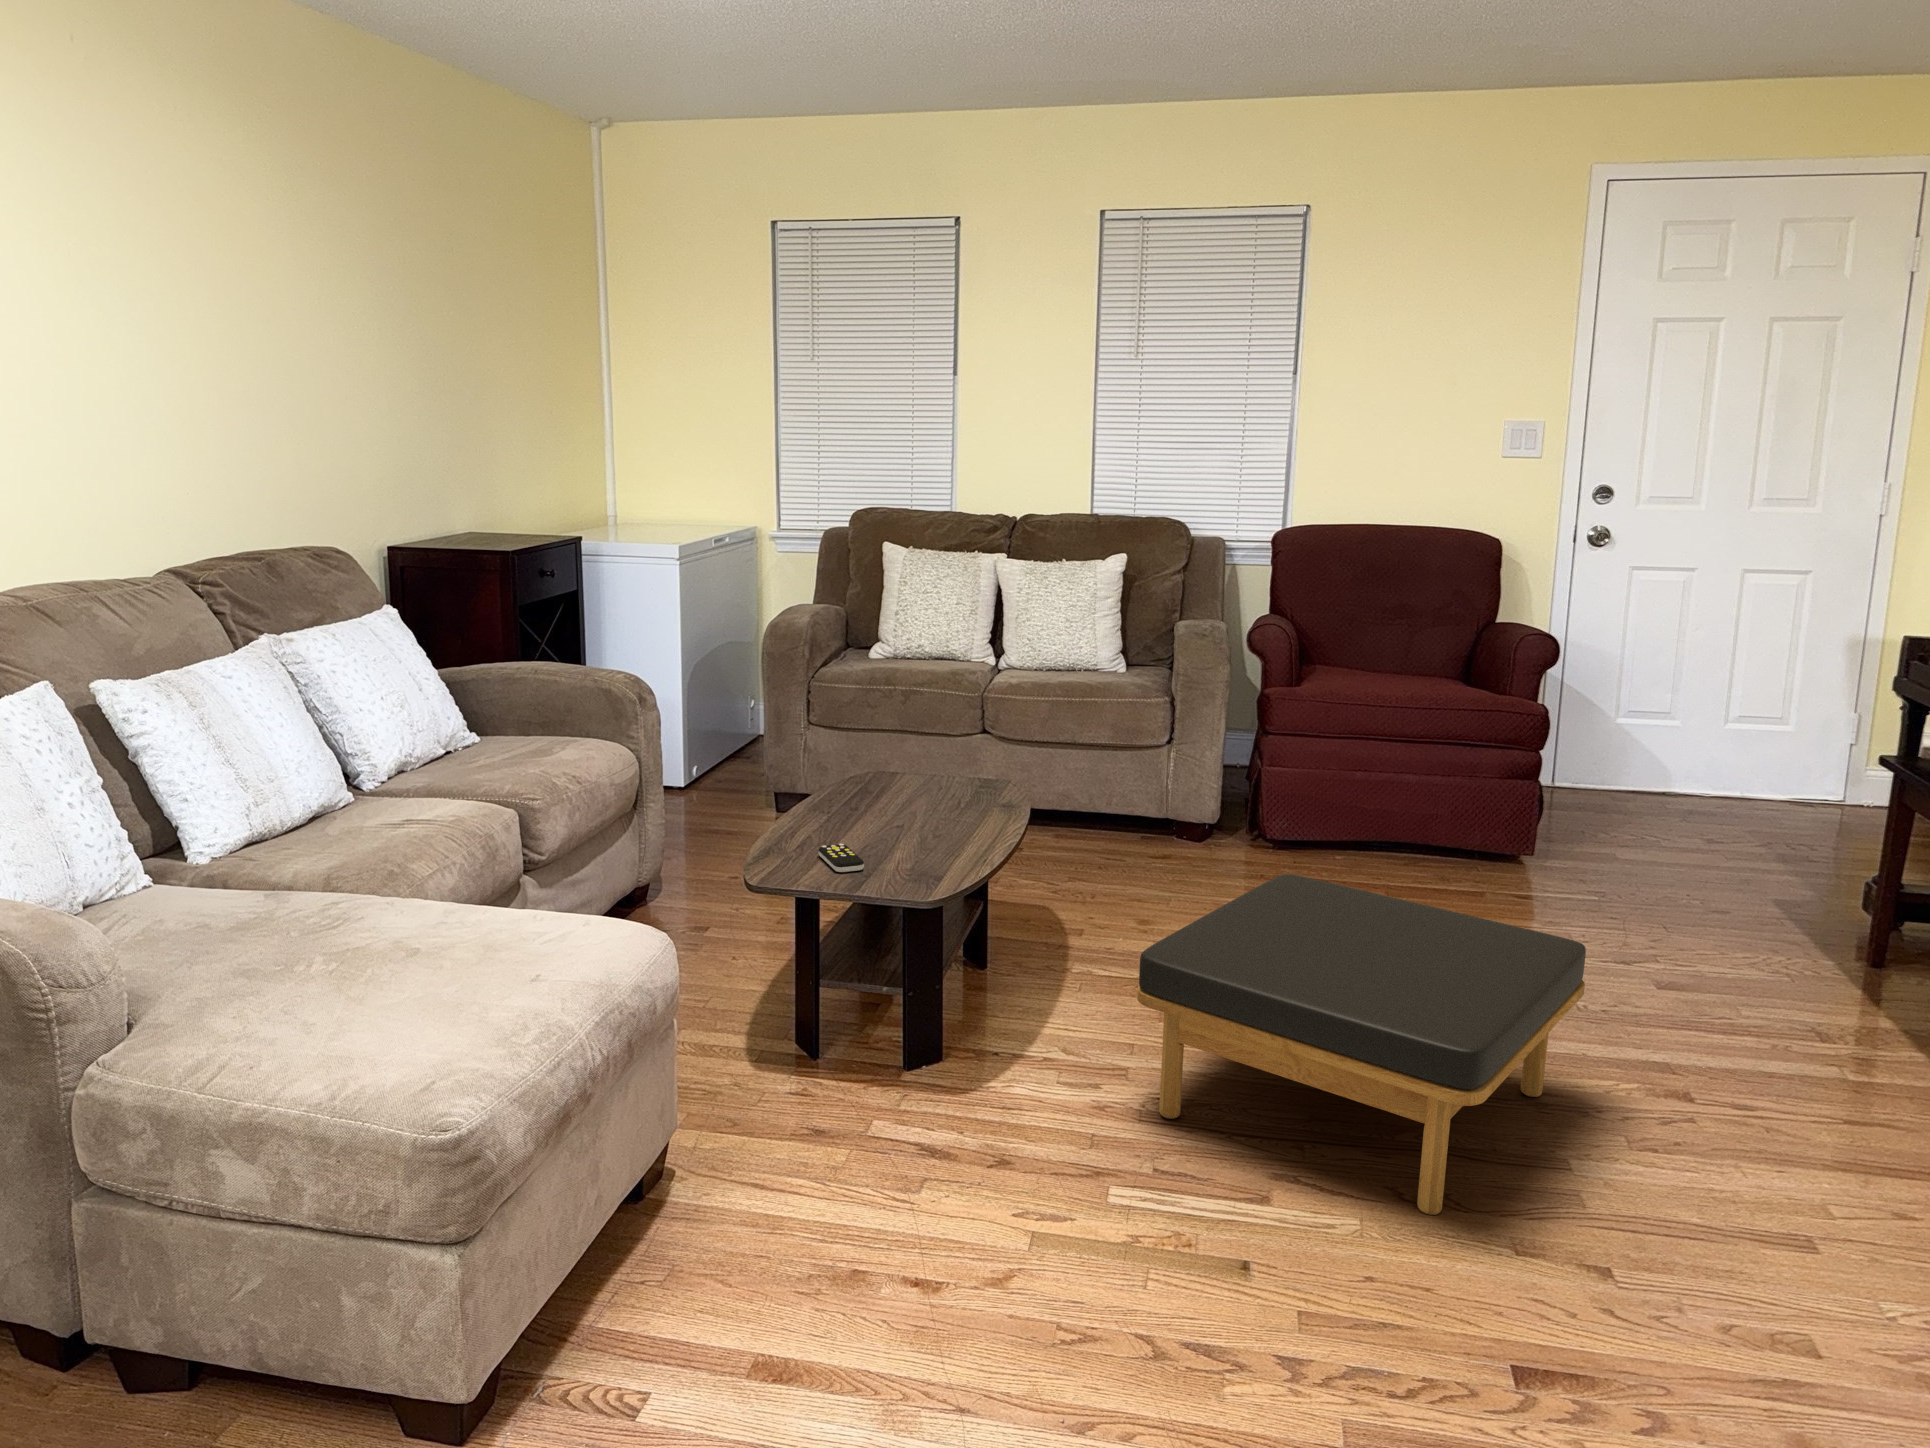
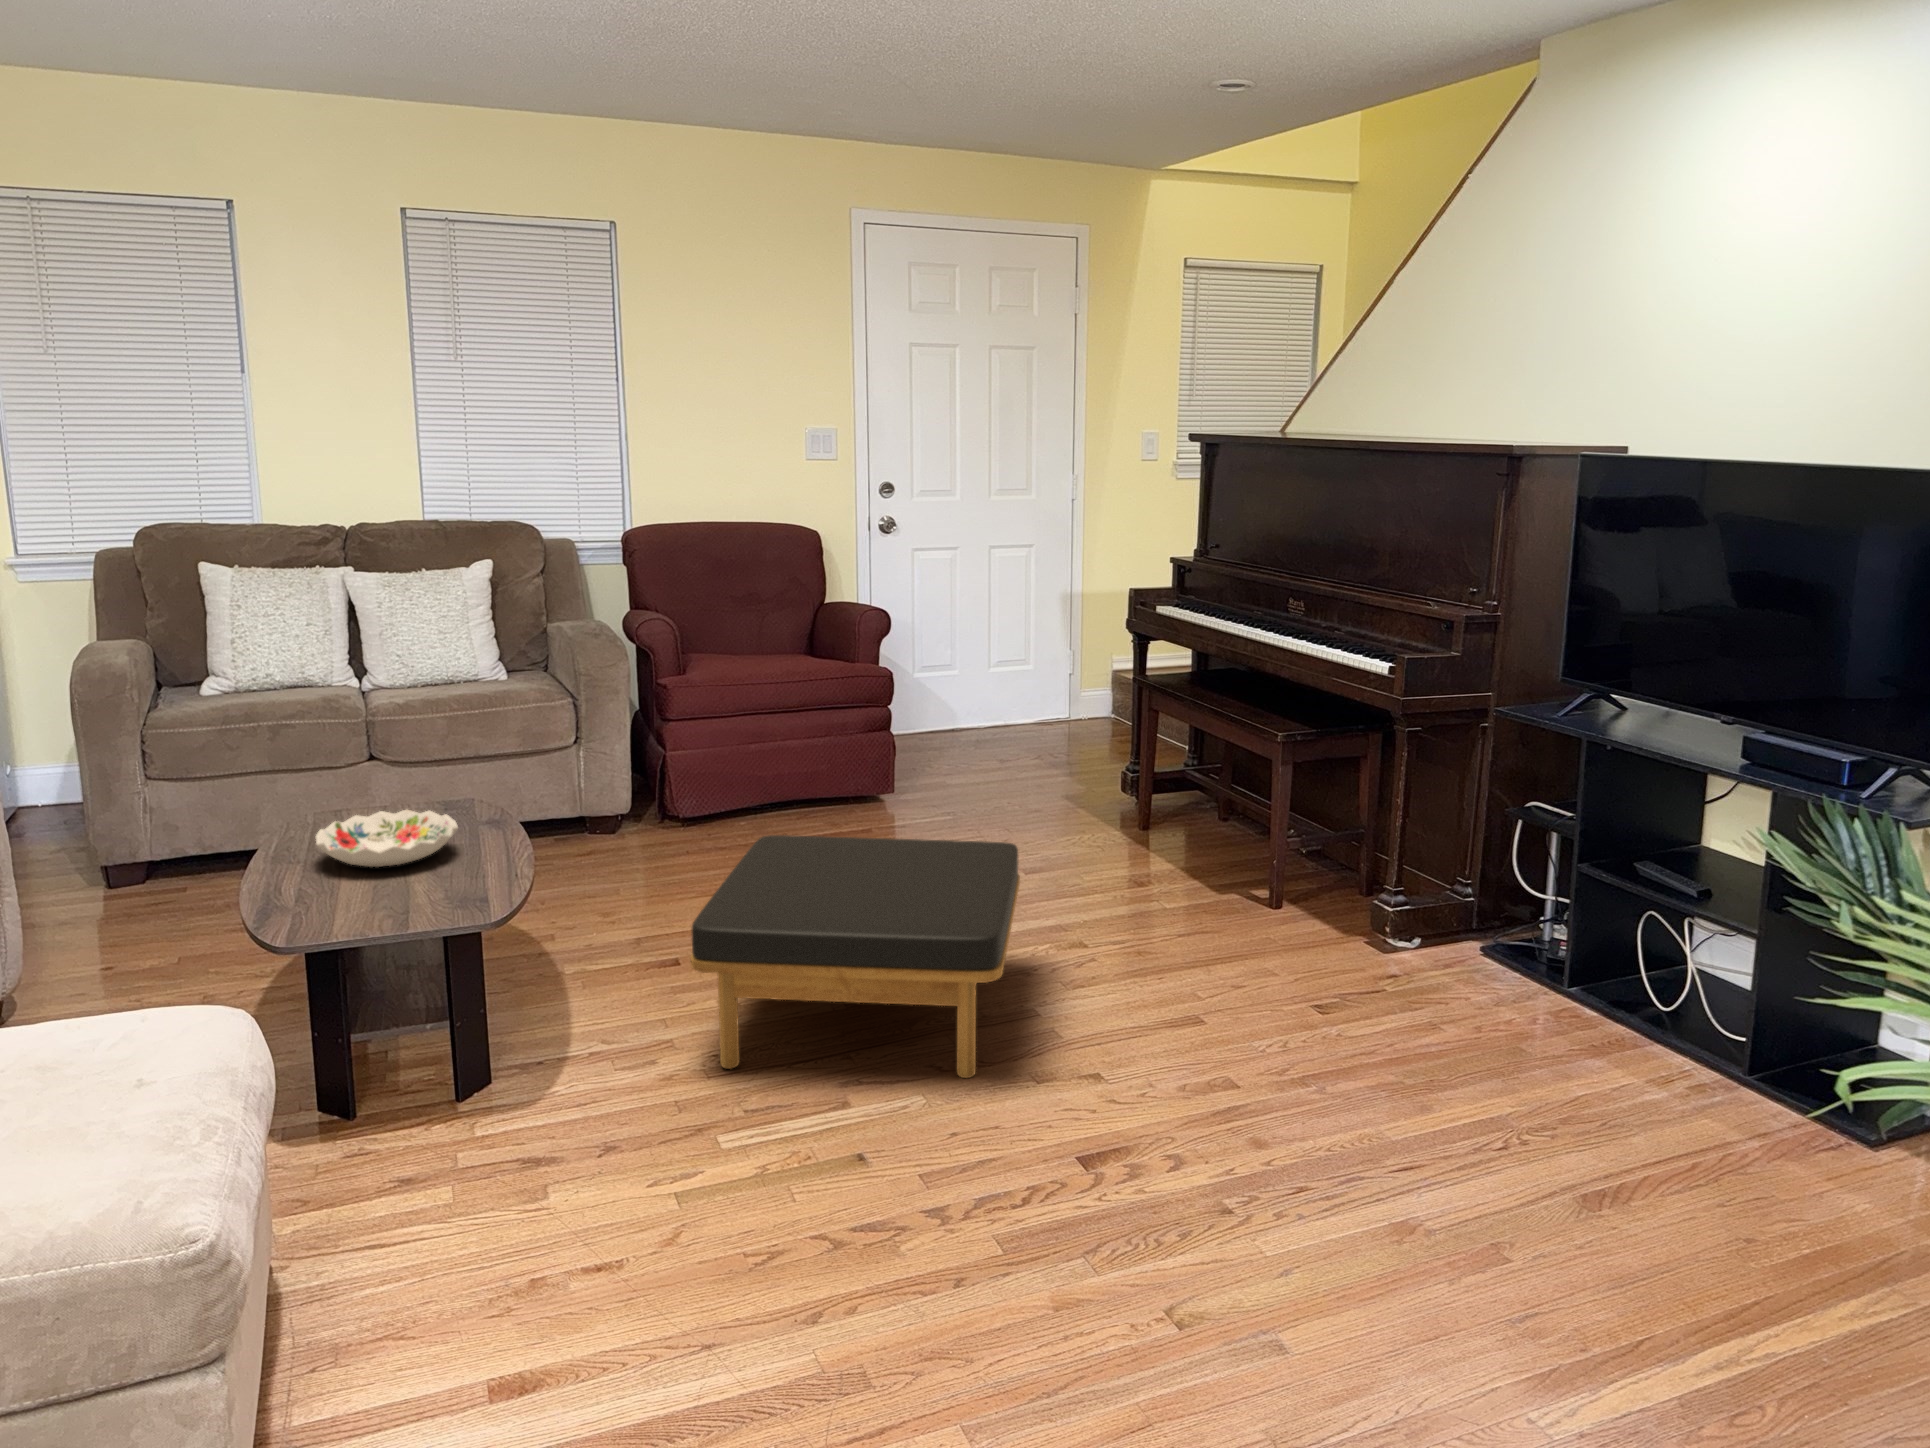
decorative bowl: none [835,779,963,832] -> present [315,810,458,867]
remote control: present [819,844,864,872] -> none [330,886,393,914]

